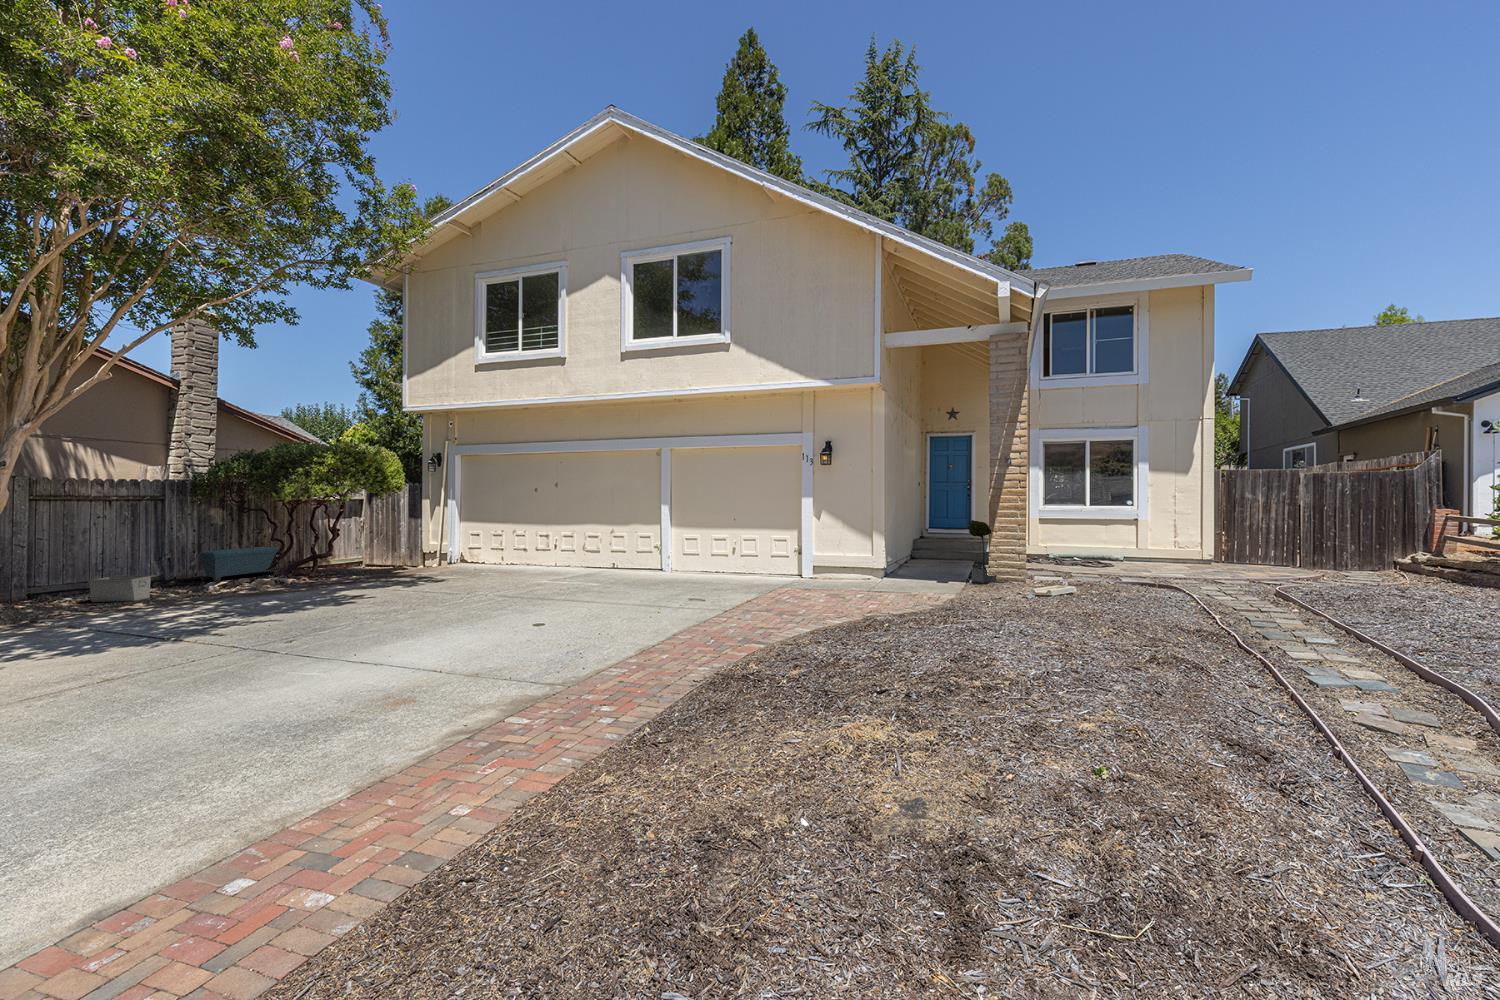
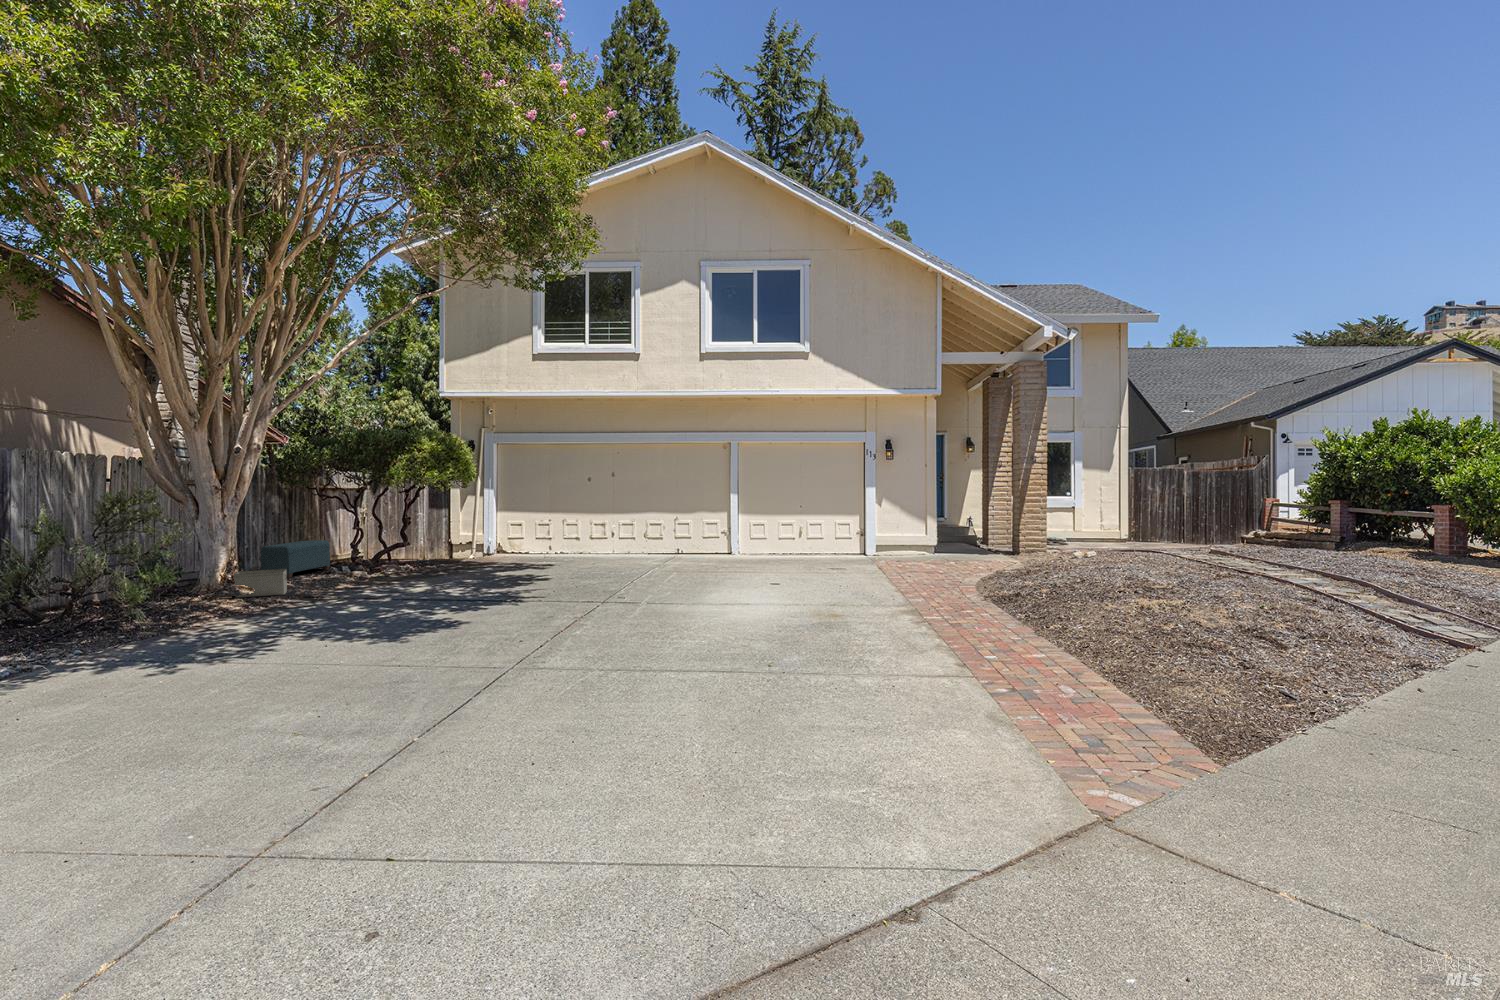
potted tree: present [968,520,996,583] -> none [1005,506,1026,554]

